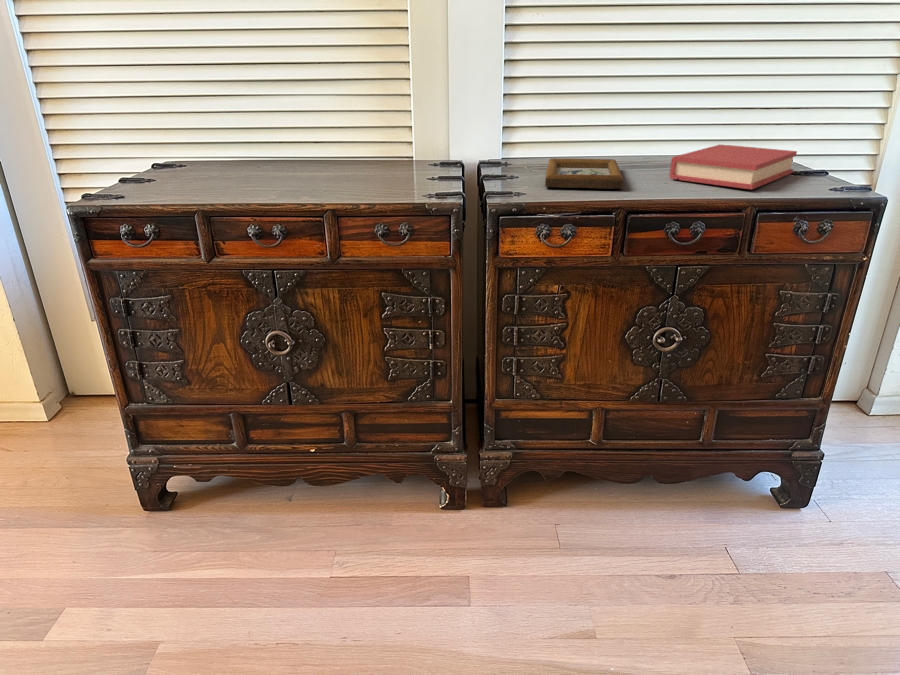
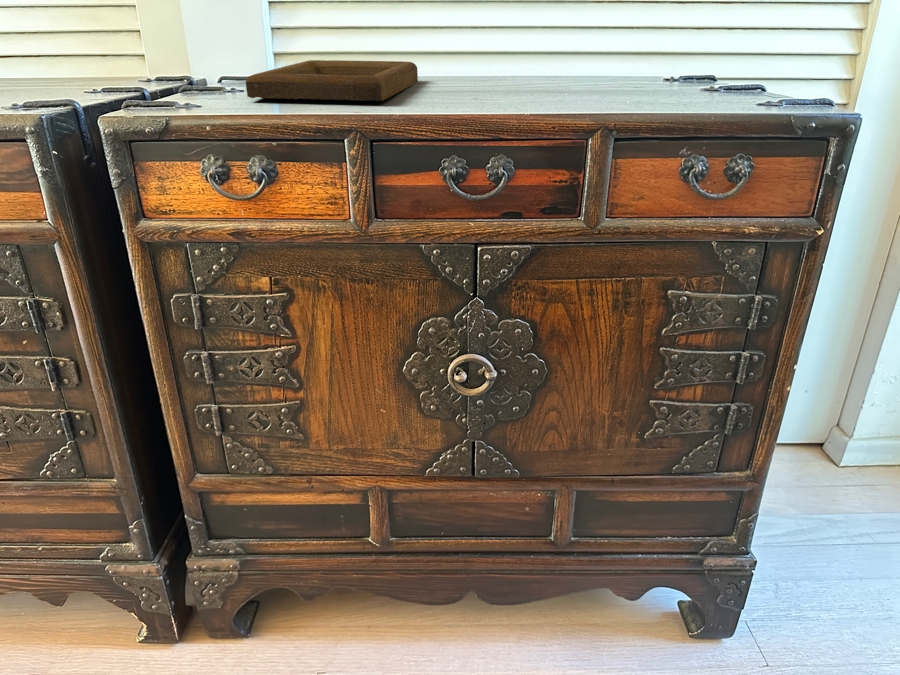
hardback book: present [669,145,797,189] -> none [489,43,714,103]

